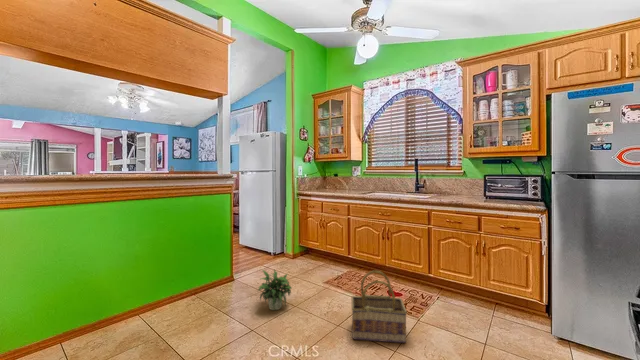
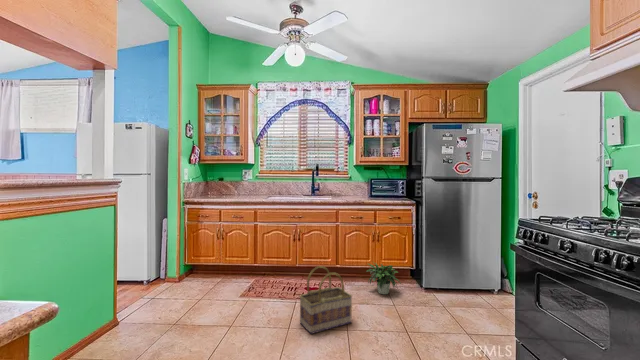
potted plant: present [258,270,291,310] -> present [358,263,401,294]

